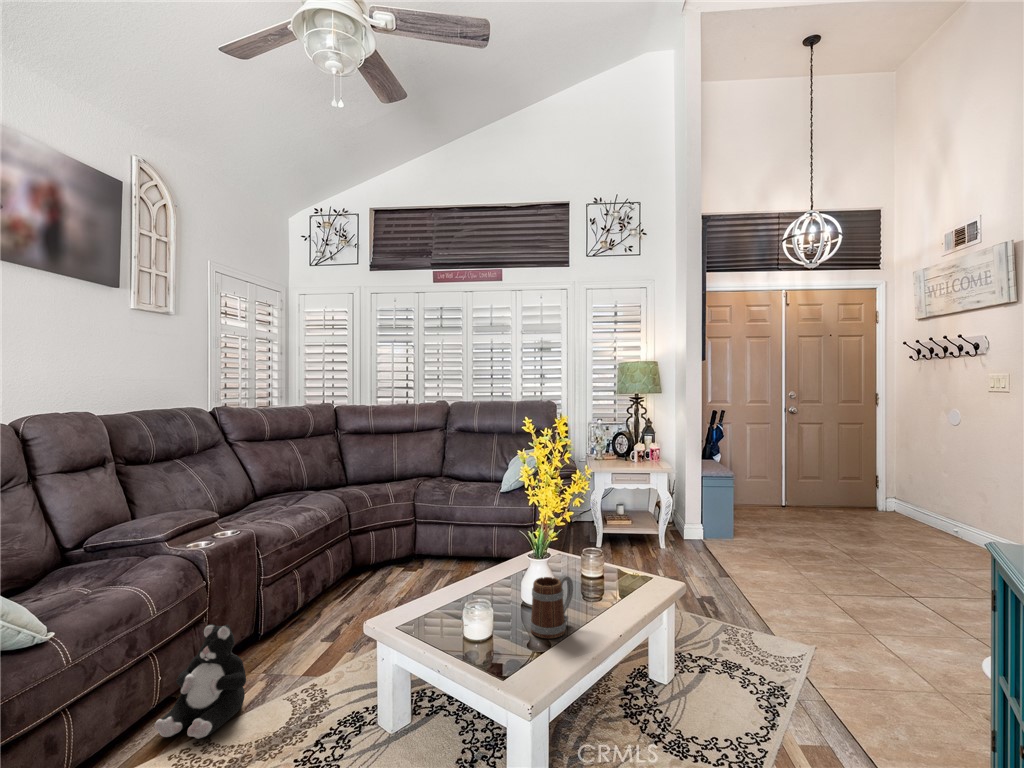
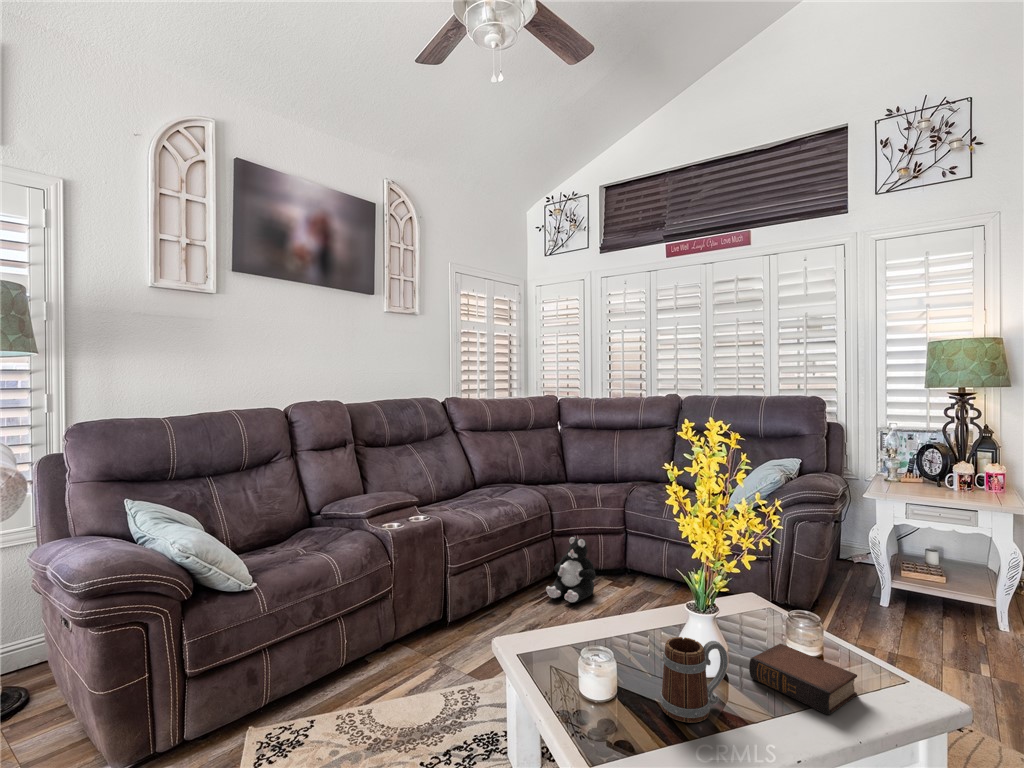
book: none [577,574,642,611] -> present [749,644,857,715]
plush toy: present [155,624,246,739] -> present [546,537,596,603]

